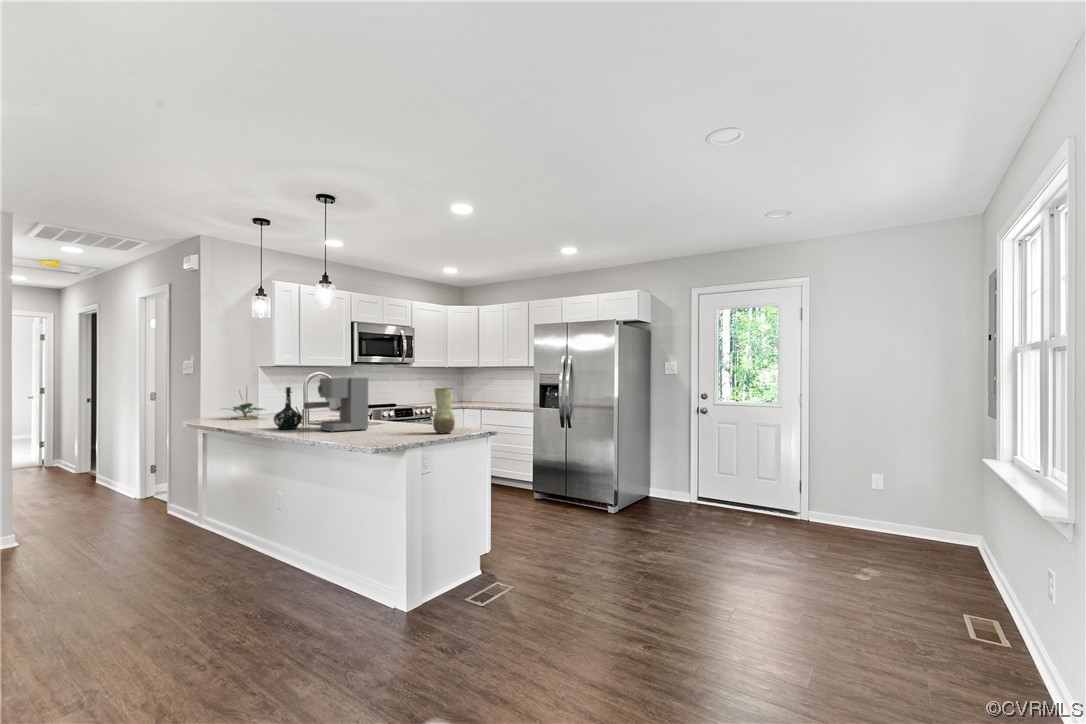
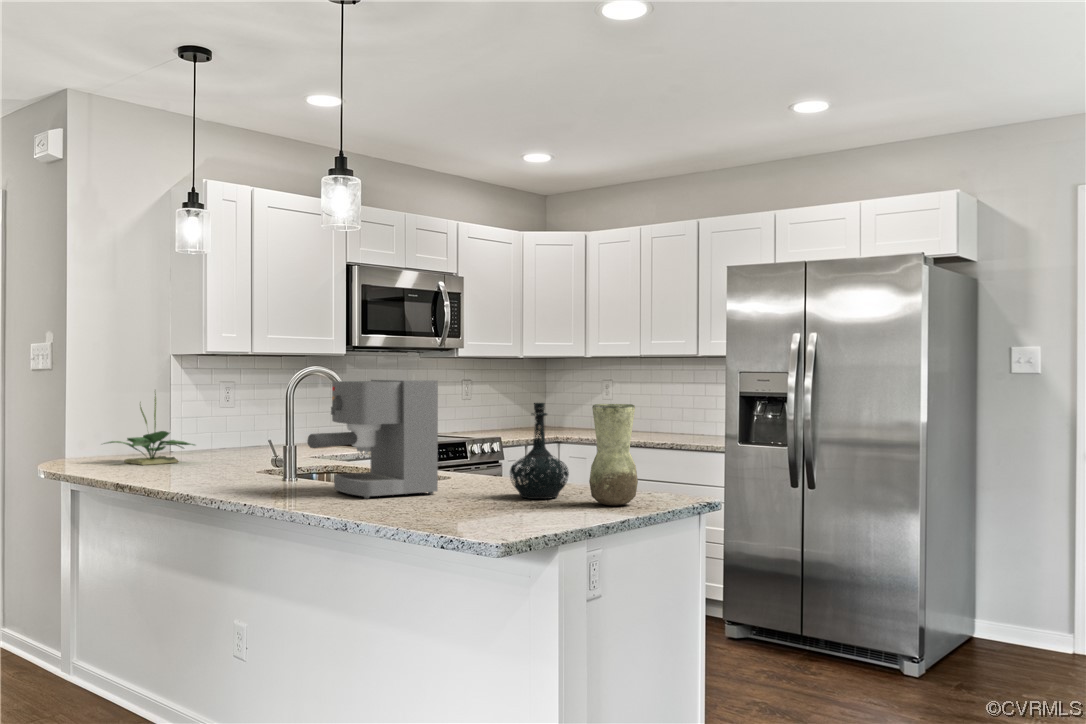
bottle: present [274,387,302,429] -> present [510,403,569,499]

